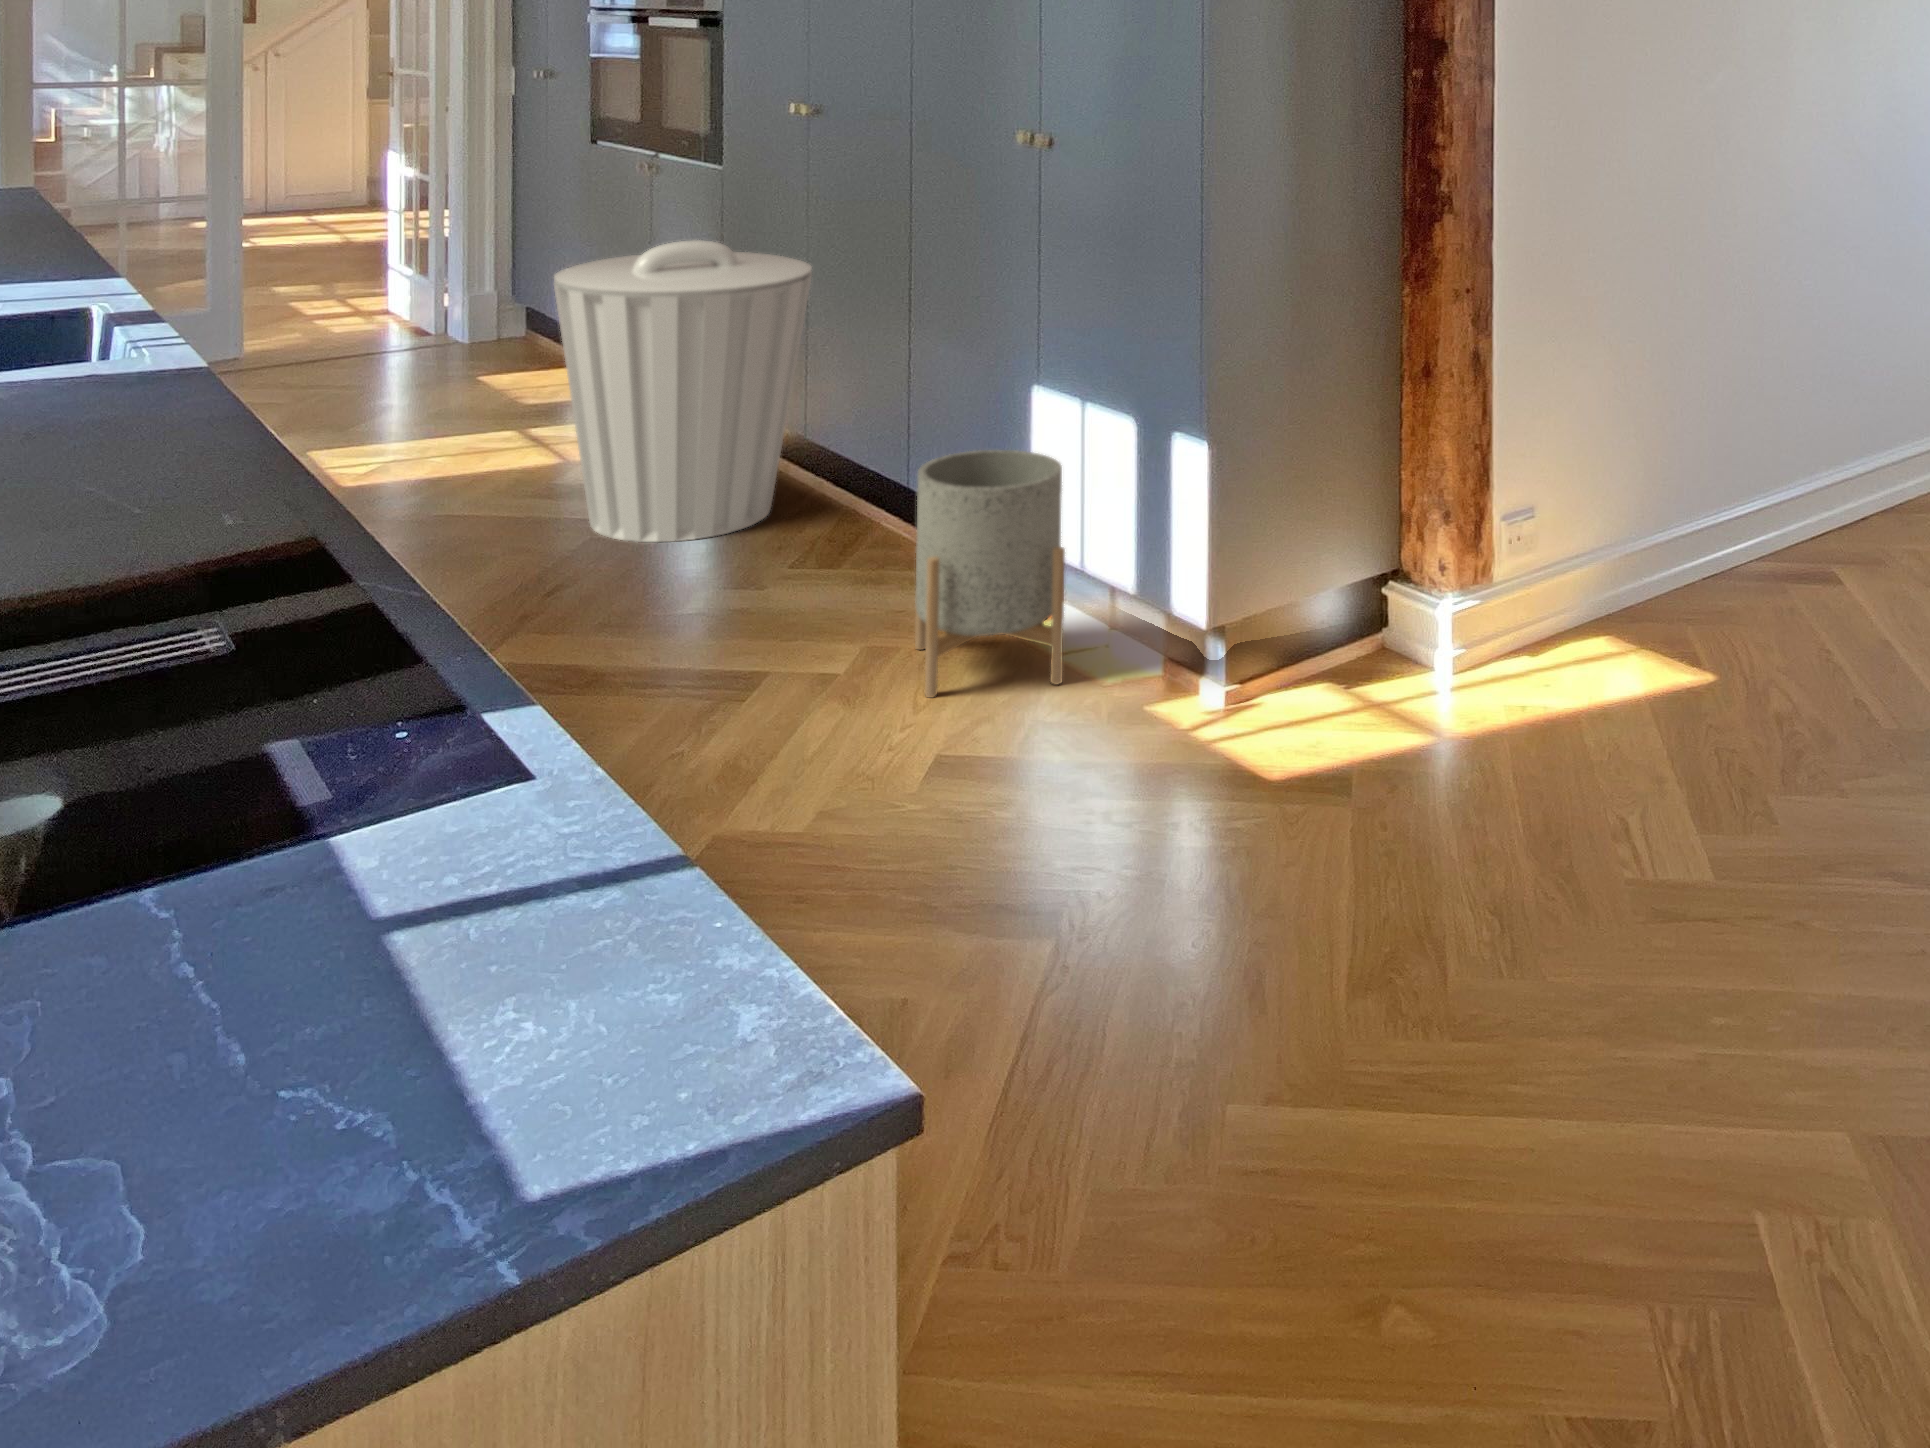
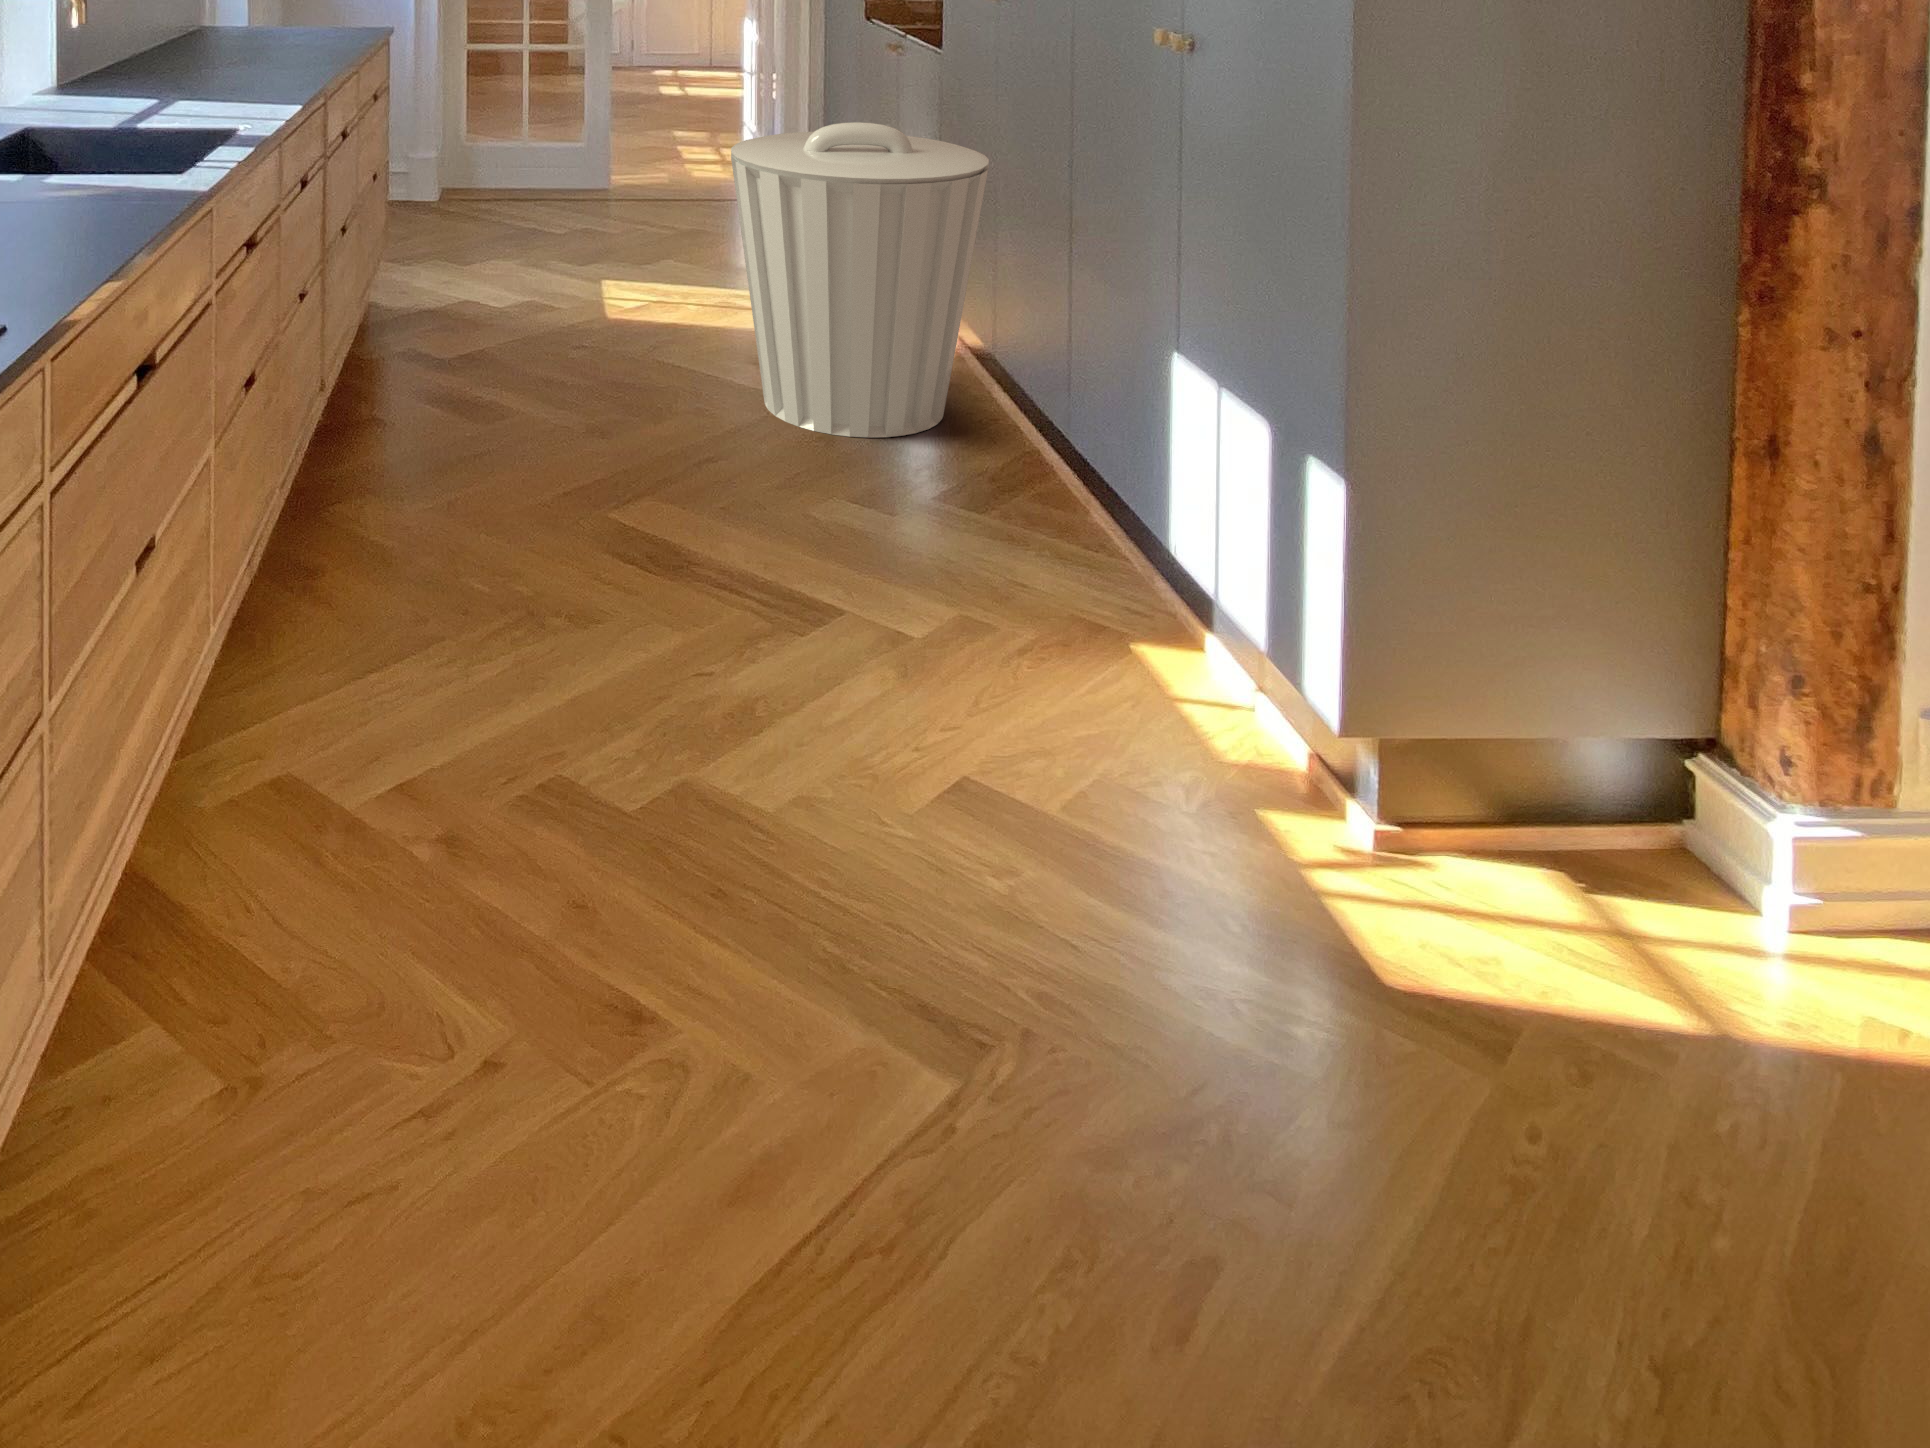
planter: present [915,450,1065,698] -> none [985,414,1178,739]

